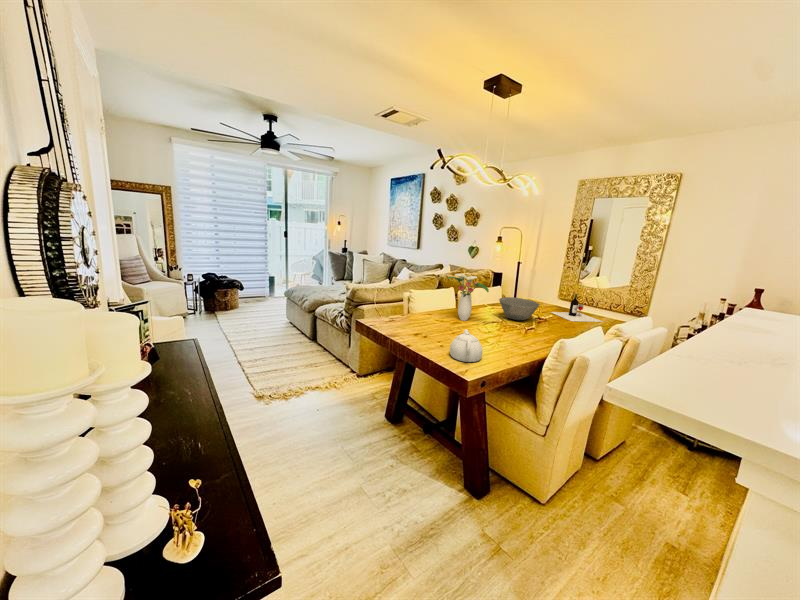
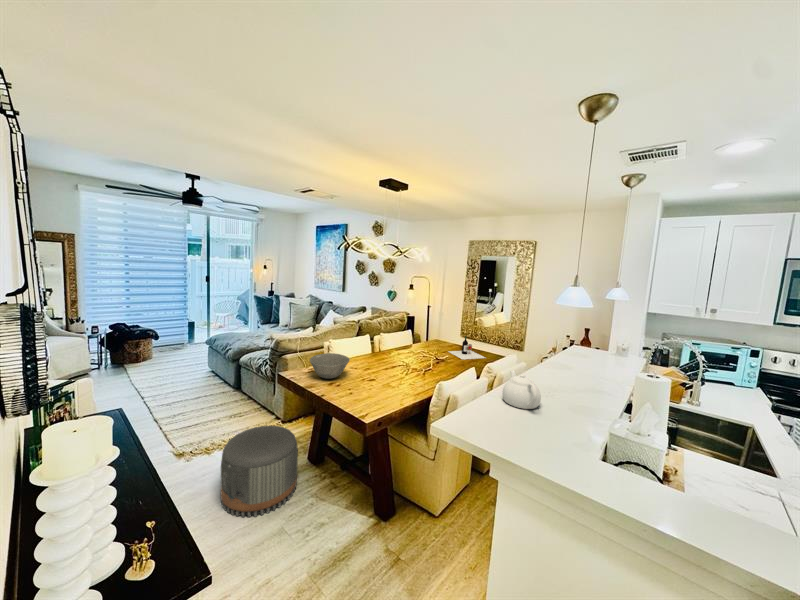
flower arrangement: present [448,274,489,321] -> none [359,326,393,366]
bowl: present [499,297,540,320] -> present [310,353,350,379]
teapot: present [450,329,482,362] -> present [502,371,541,409]
pouf: none [298,376,376,469] -> present [221,426,298,517]

